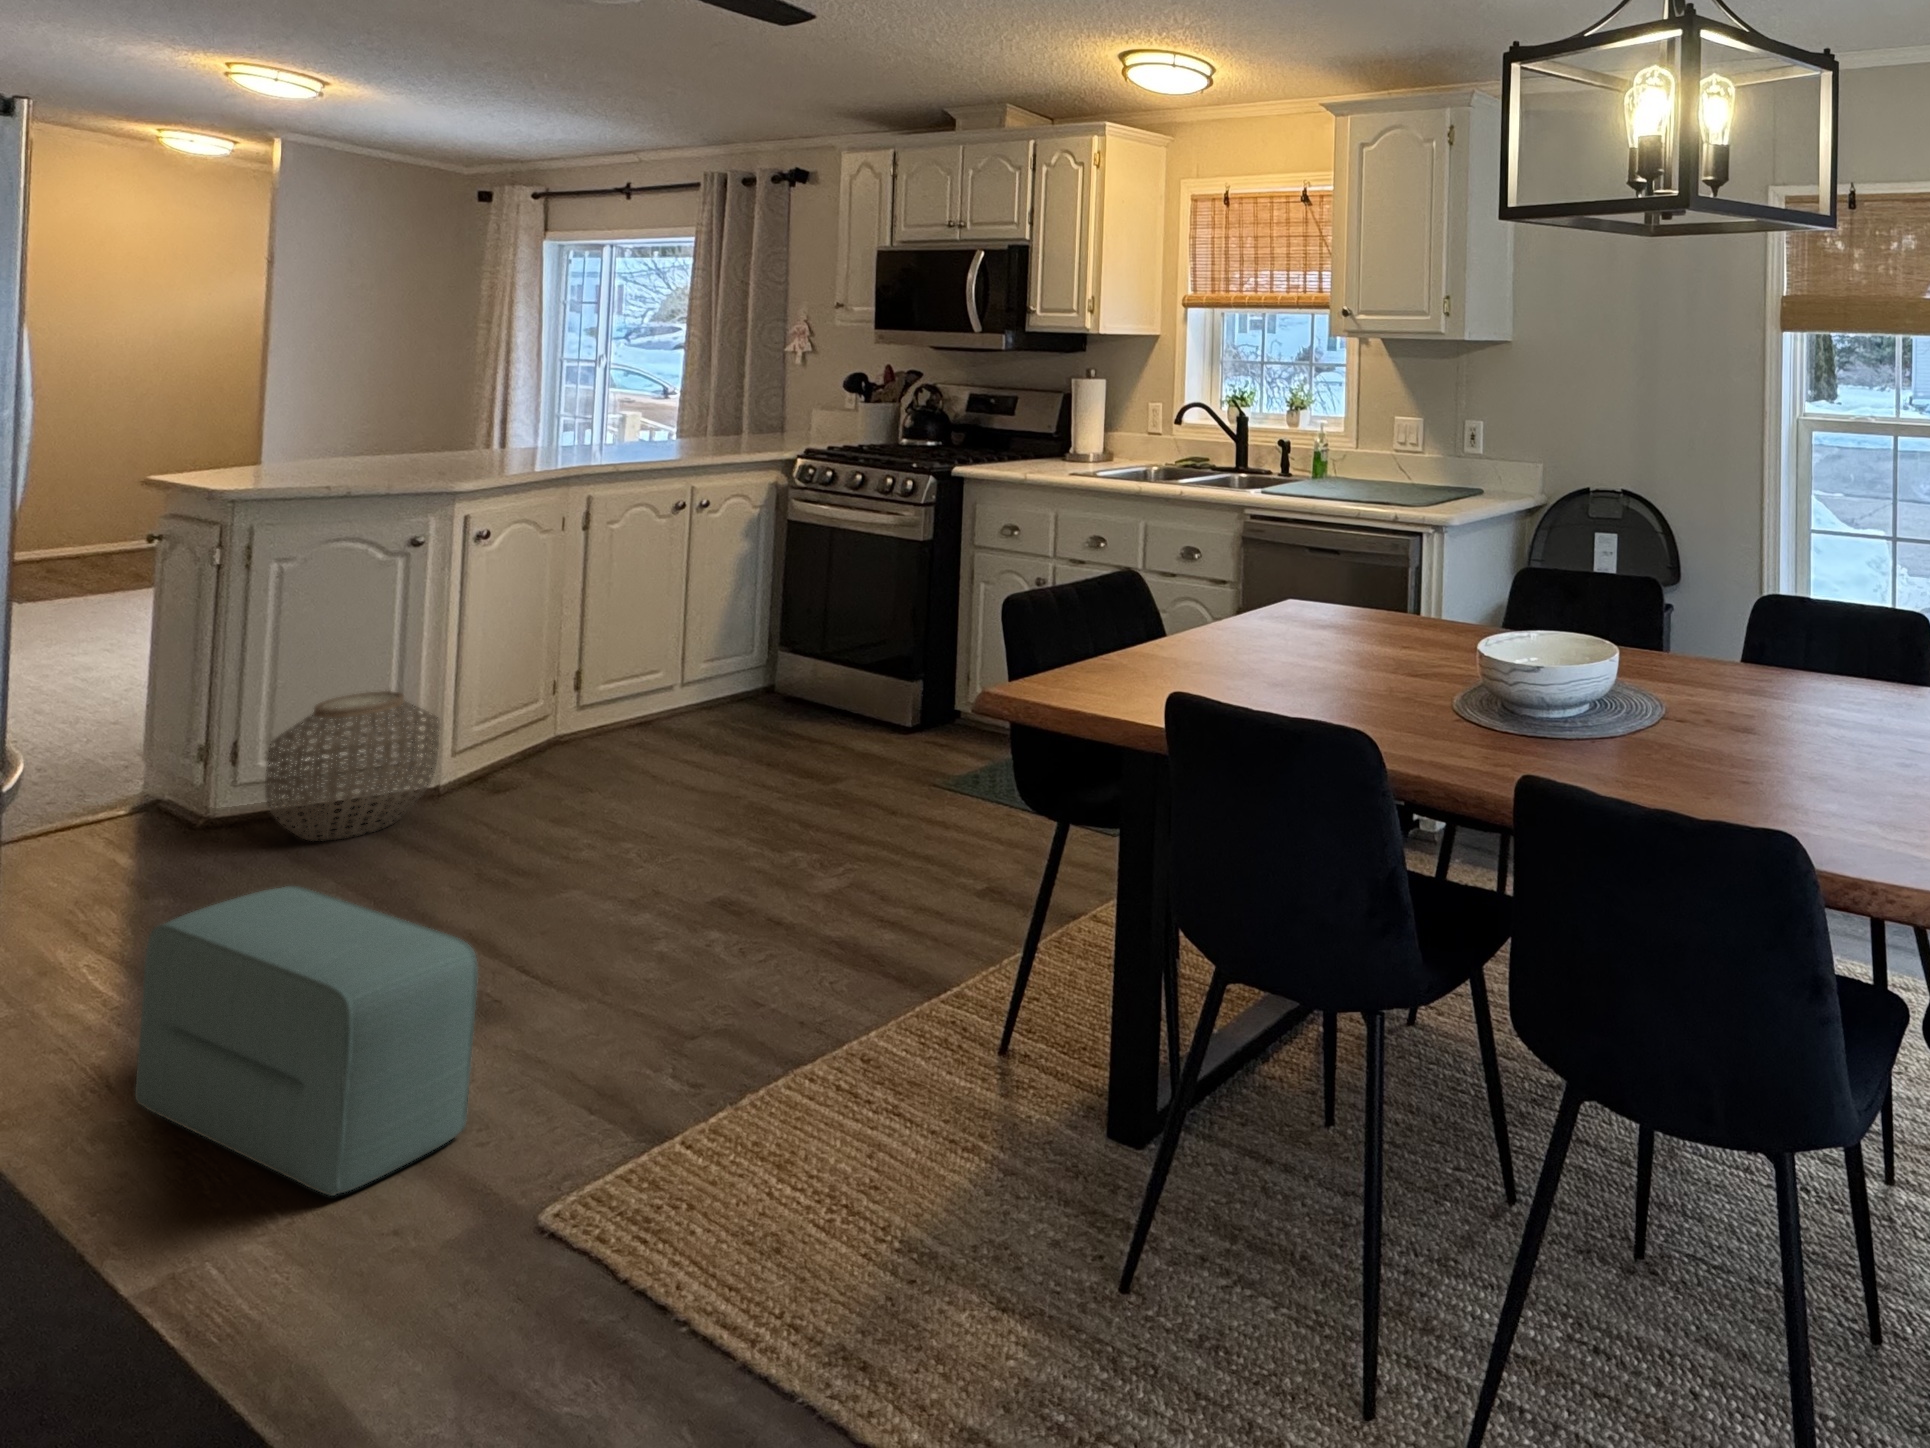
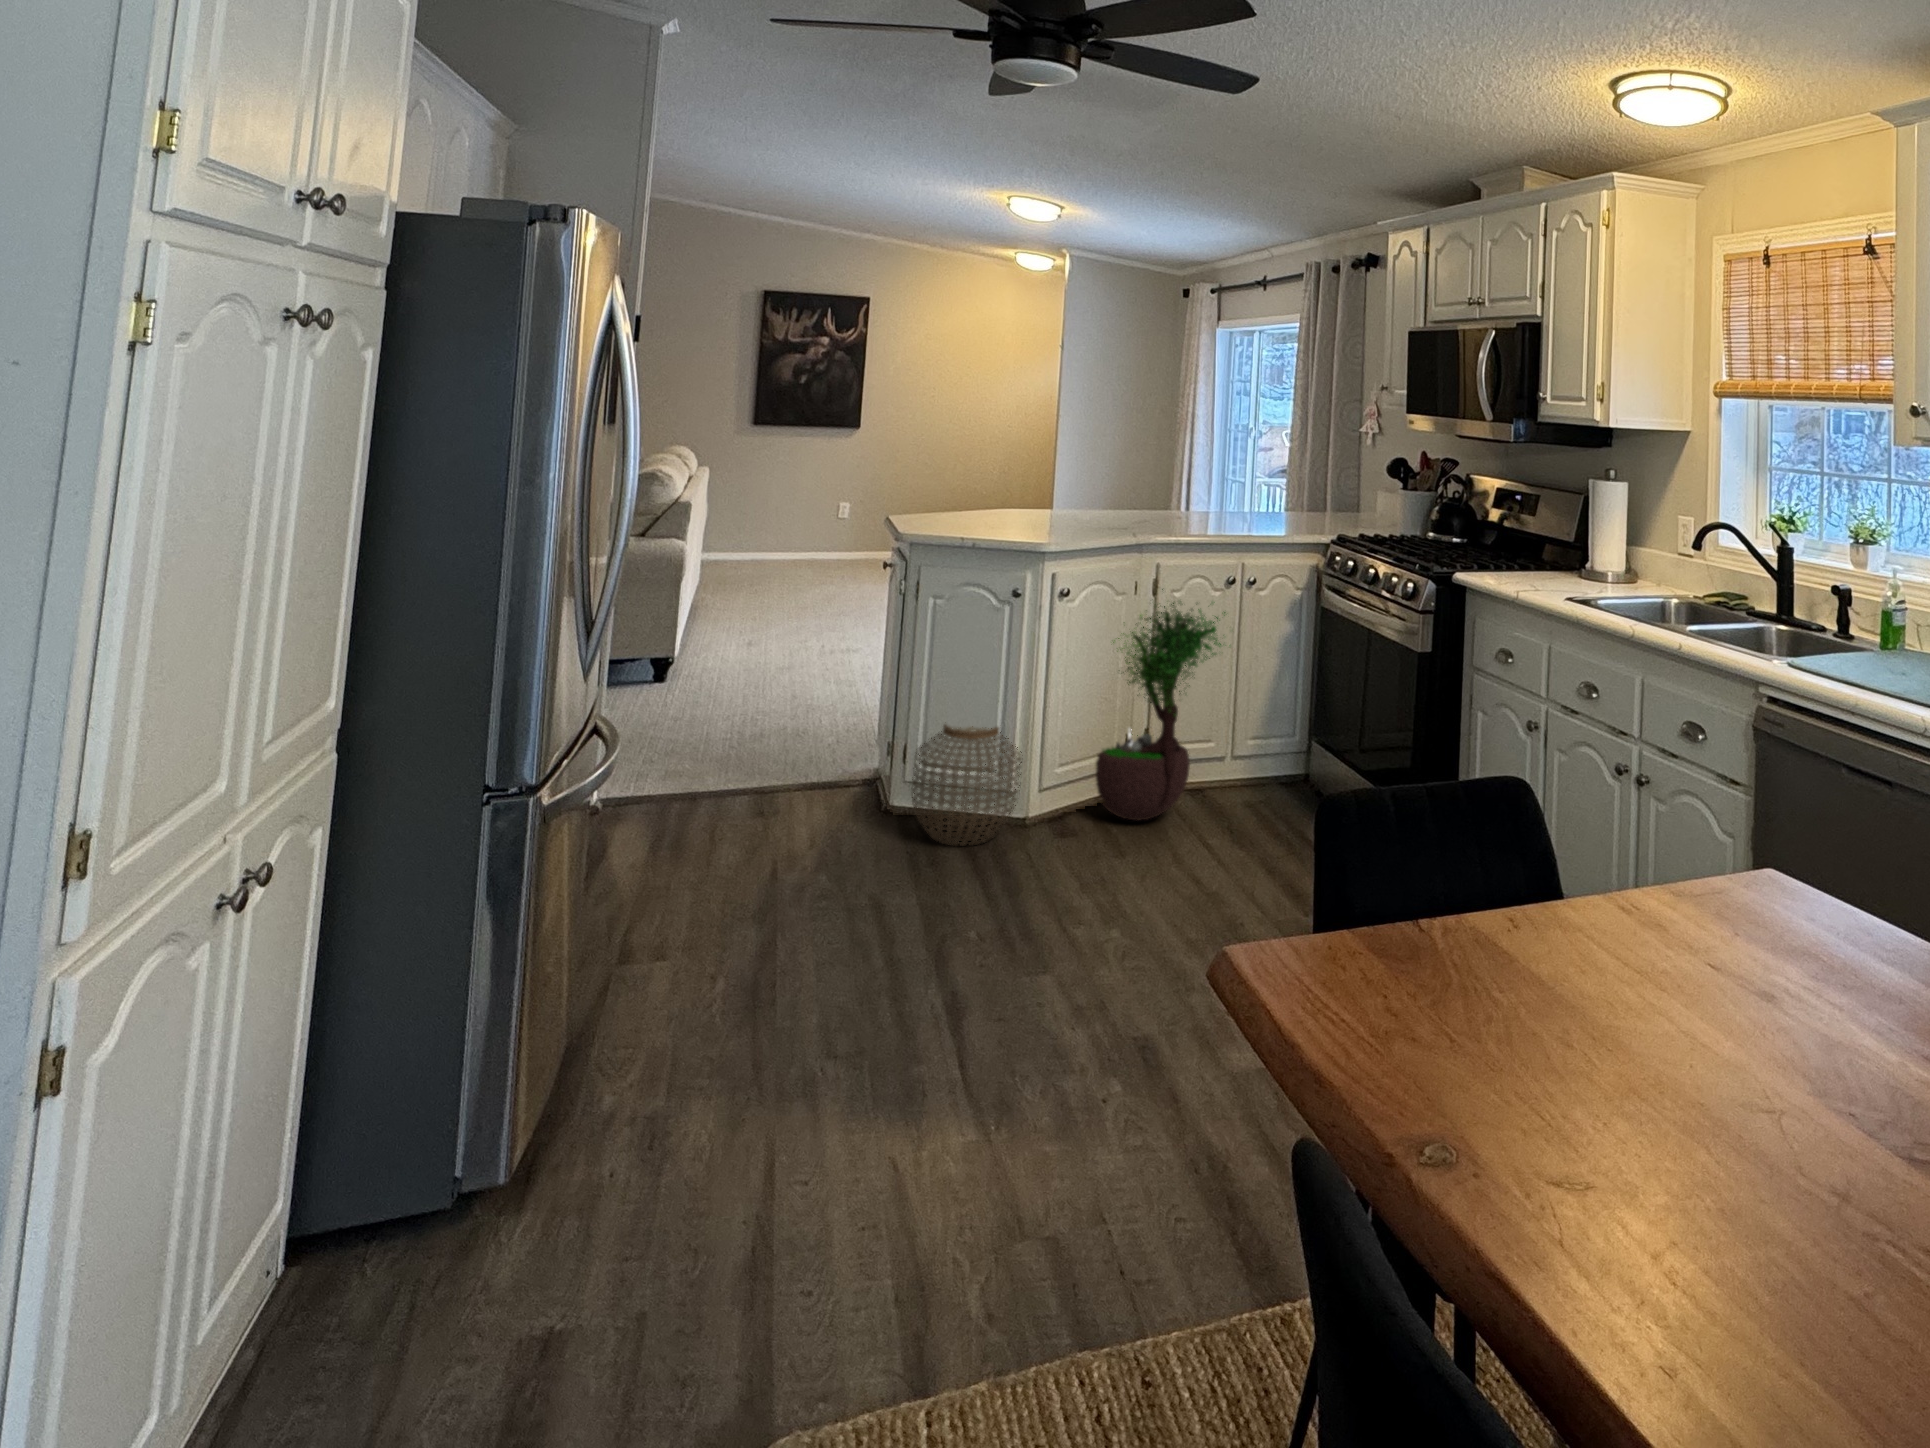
potted tree: none [519,517,704,764] -> present [1096,589,1226,821]
pouf: present [135,886,478,1196] -> none [700,901,848,1244]

